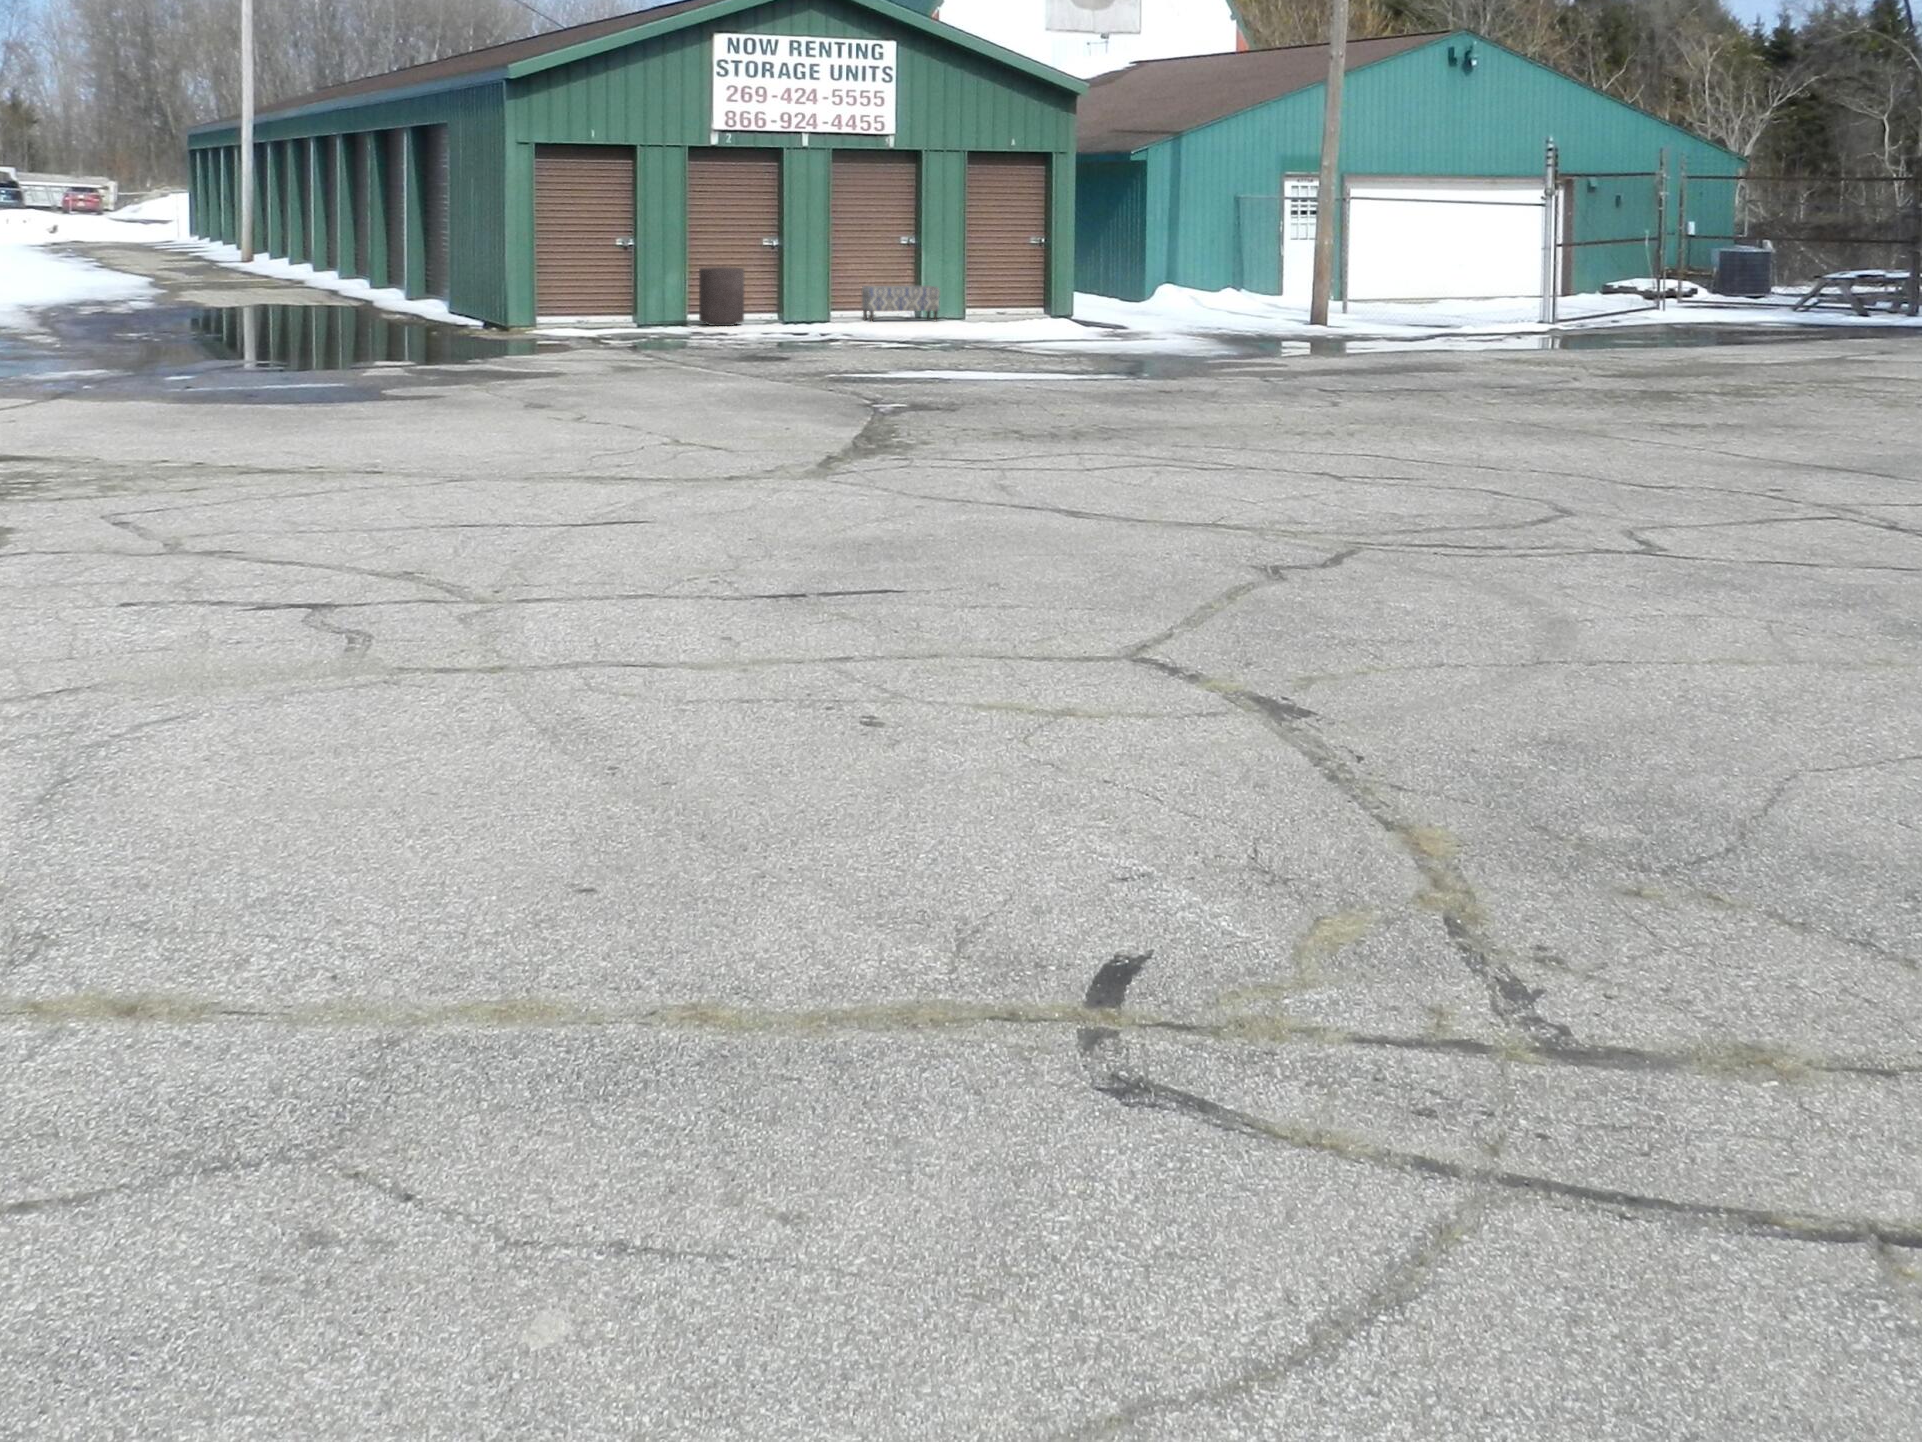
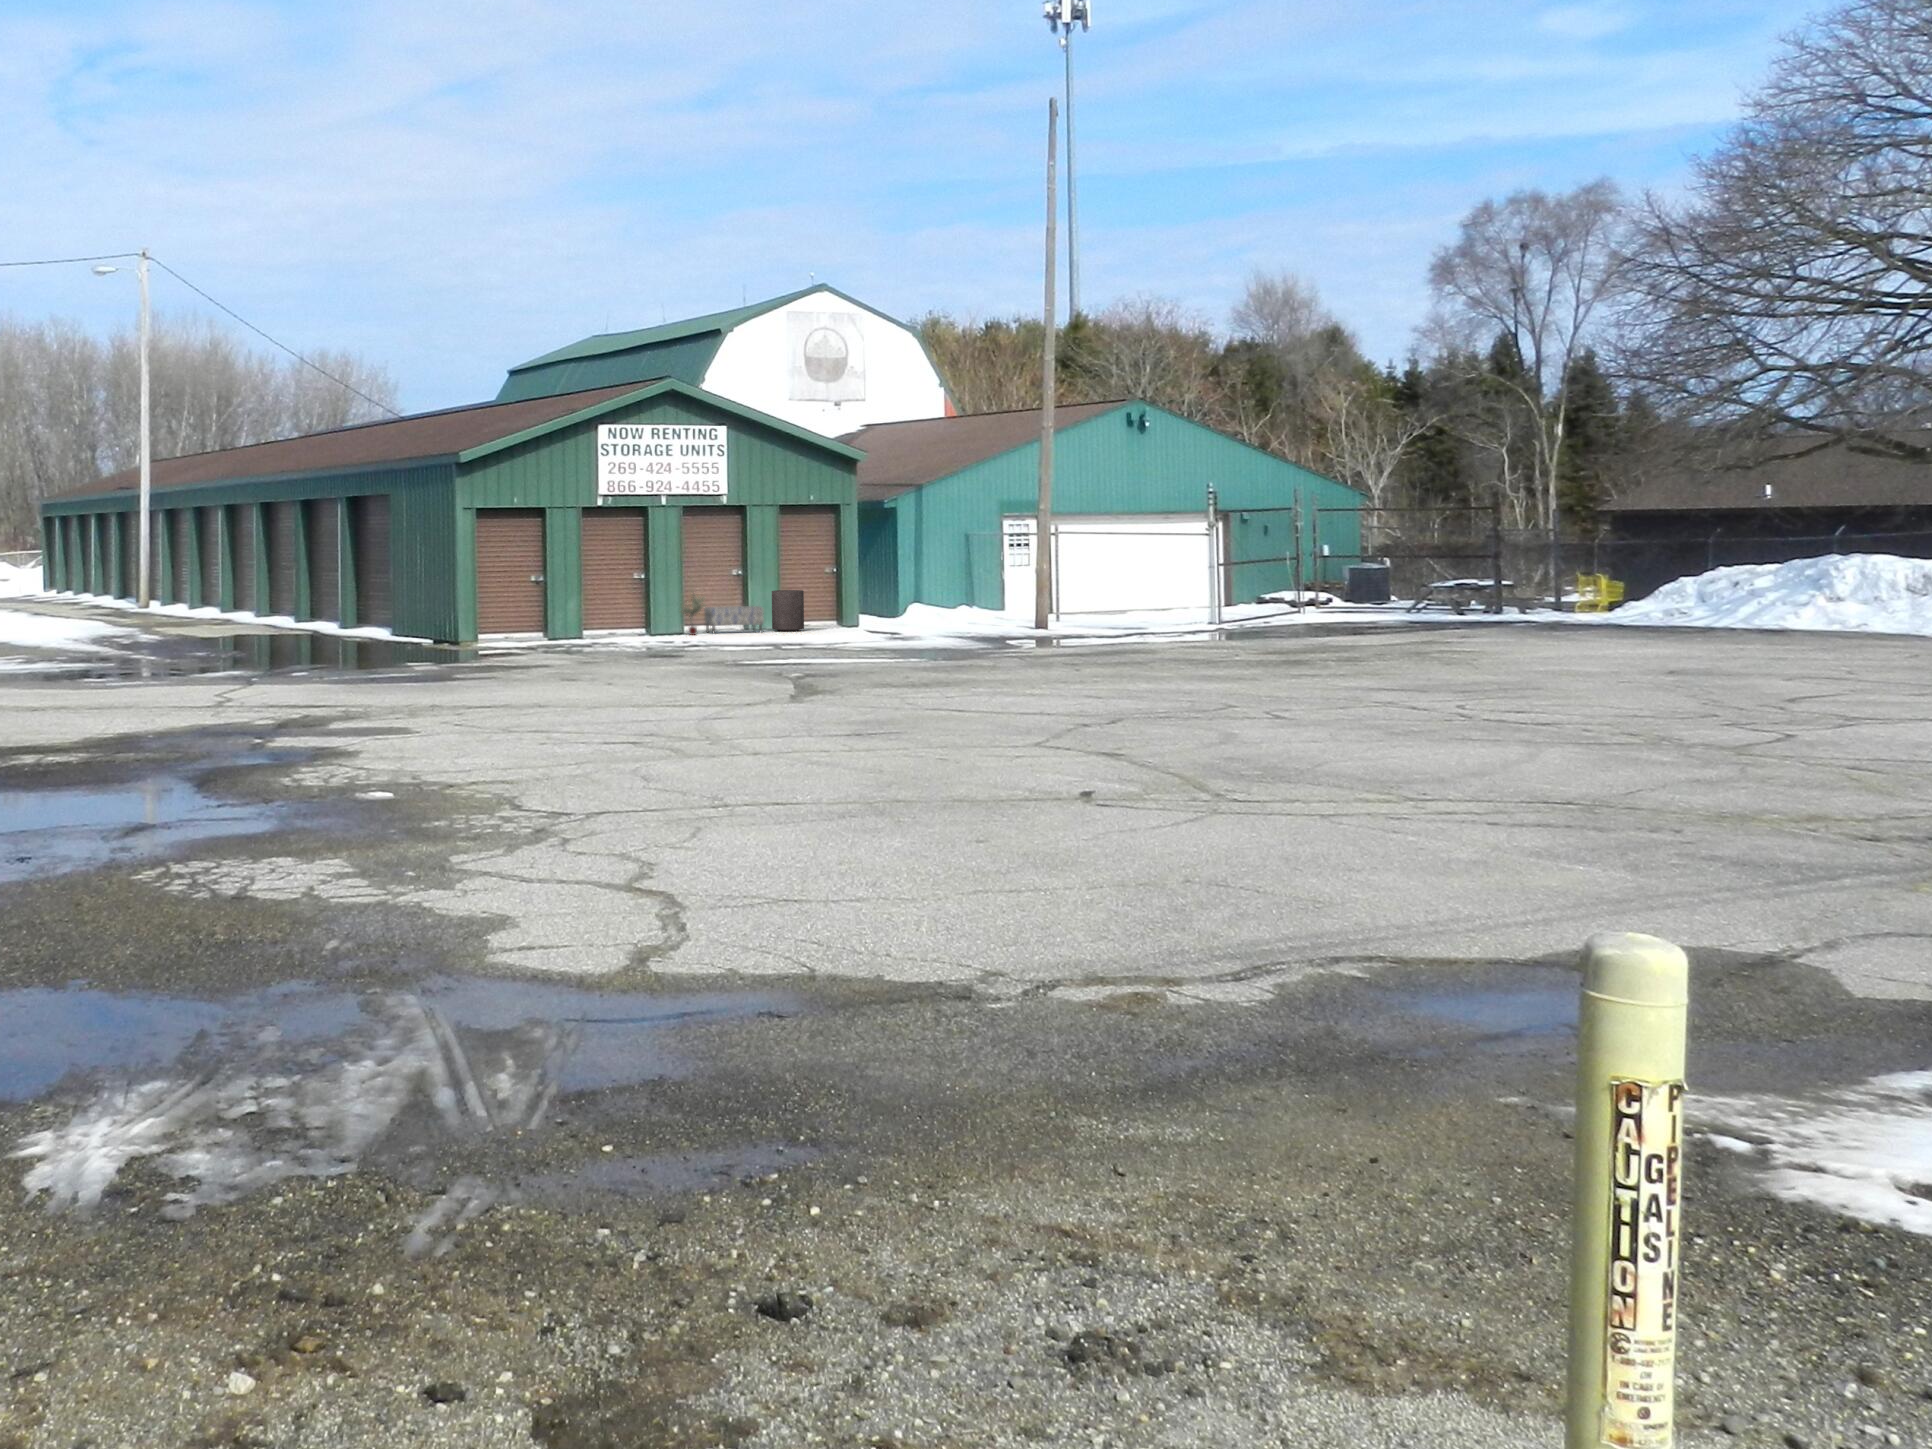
potted tree: none [822,264,861,323] -> present [682,594,706,635]
trash can: present [699,267,744,326] -> present [772,590,804,632]

